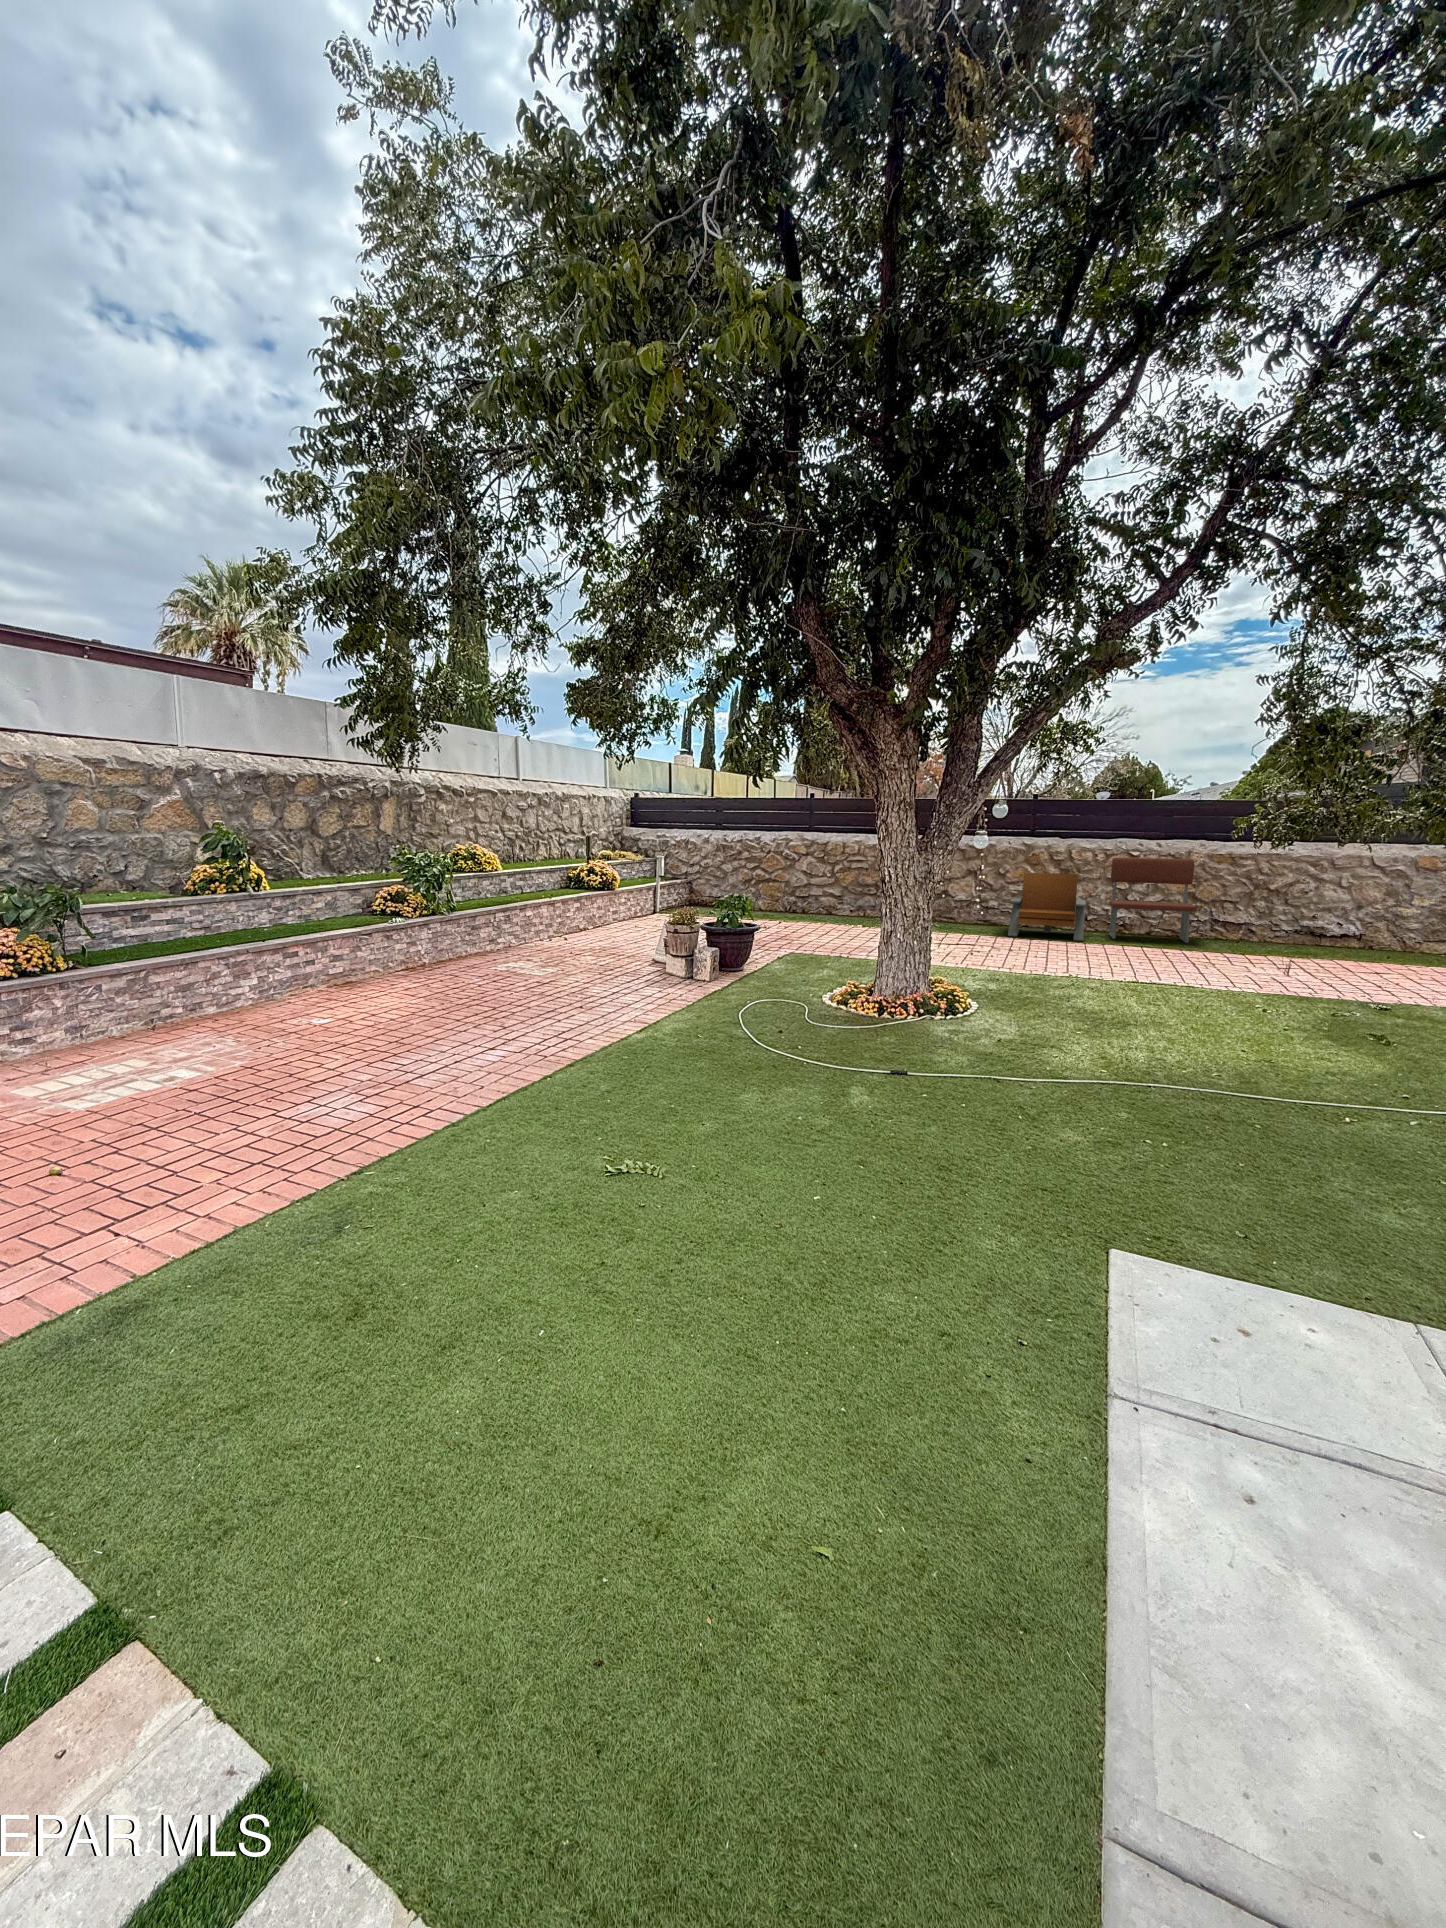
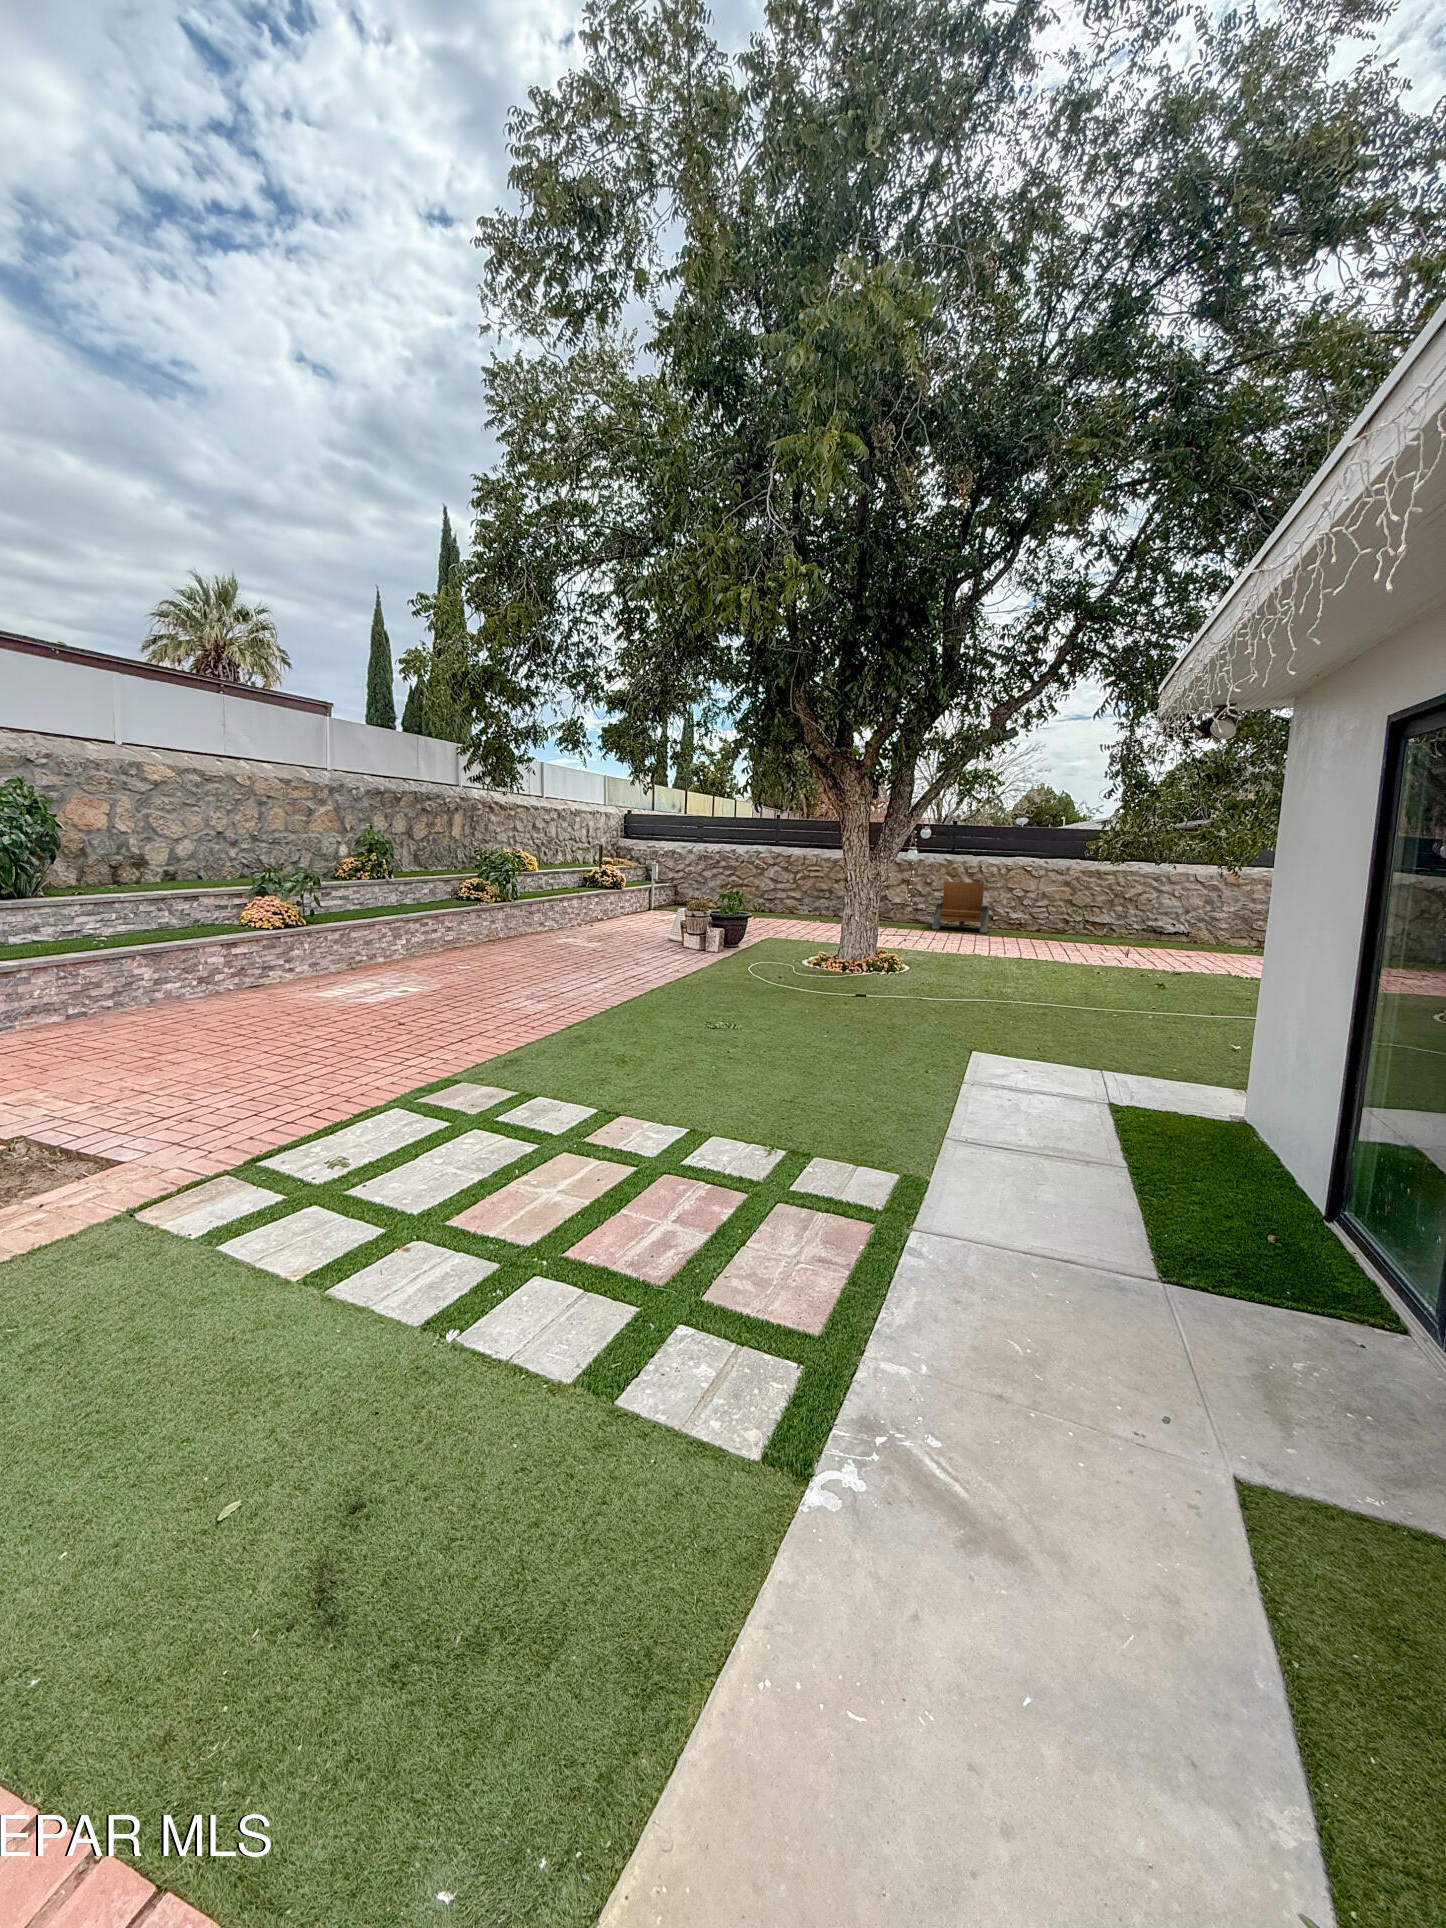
bench: present [1109,858,1197,943] -> none [1007,871,1067,935]

